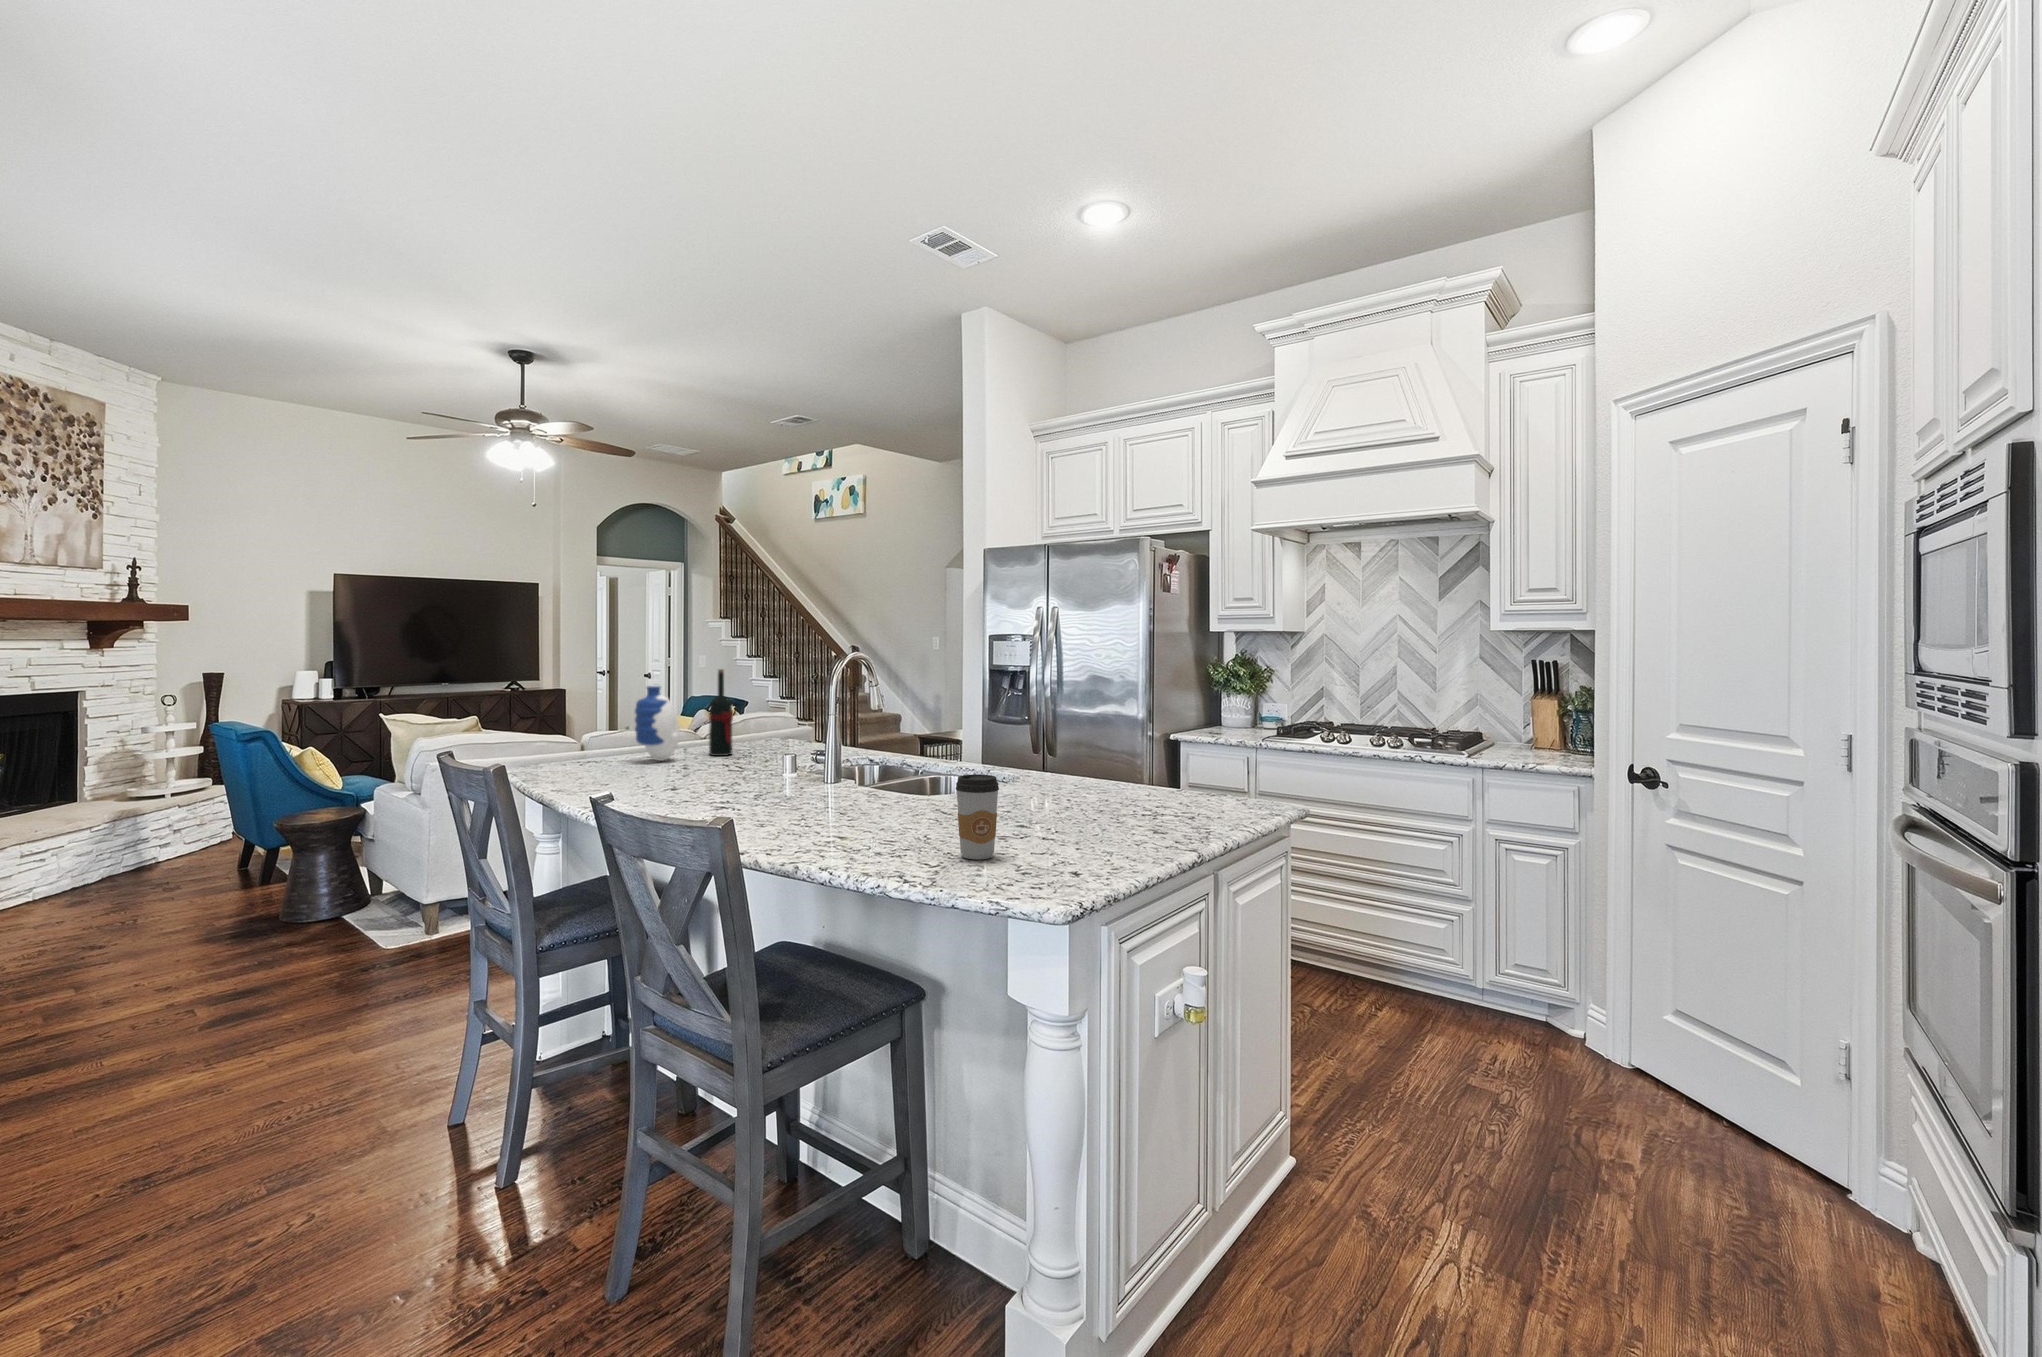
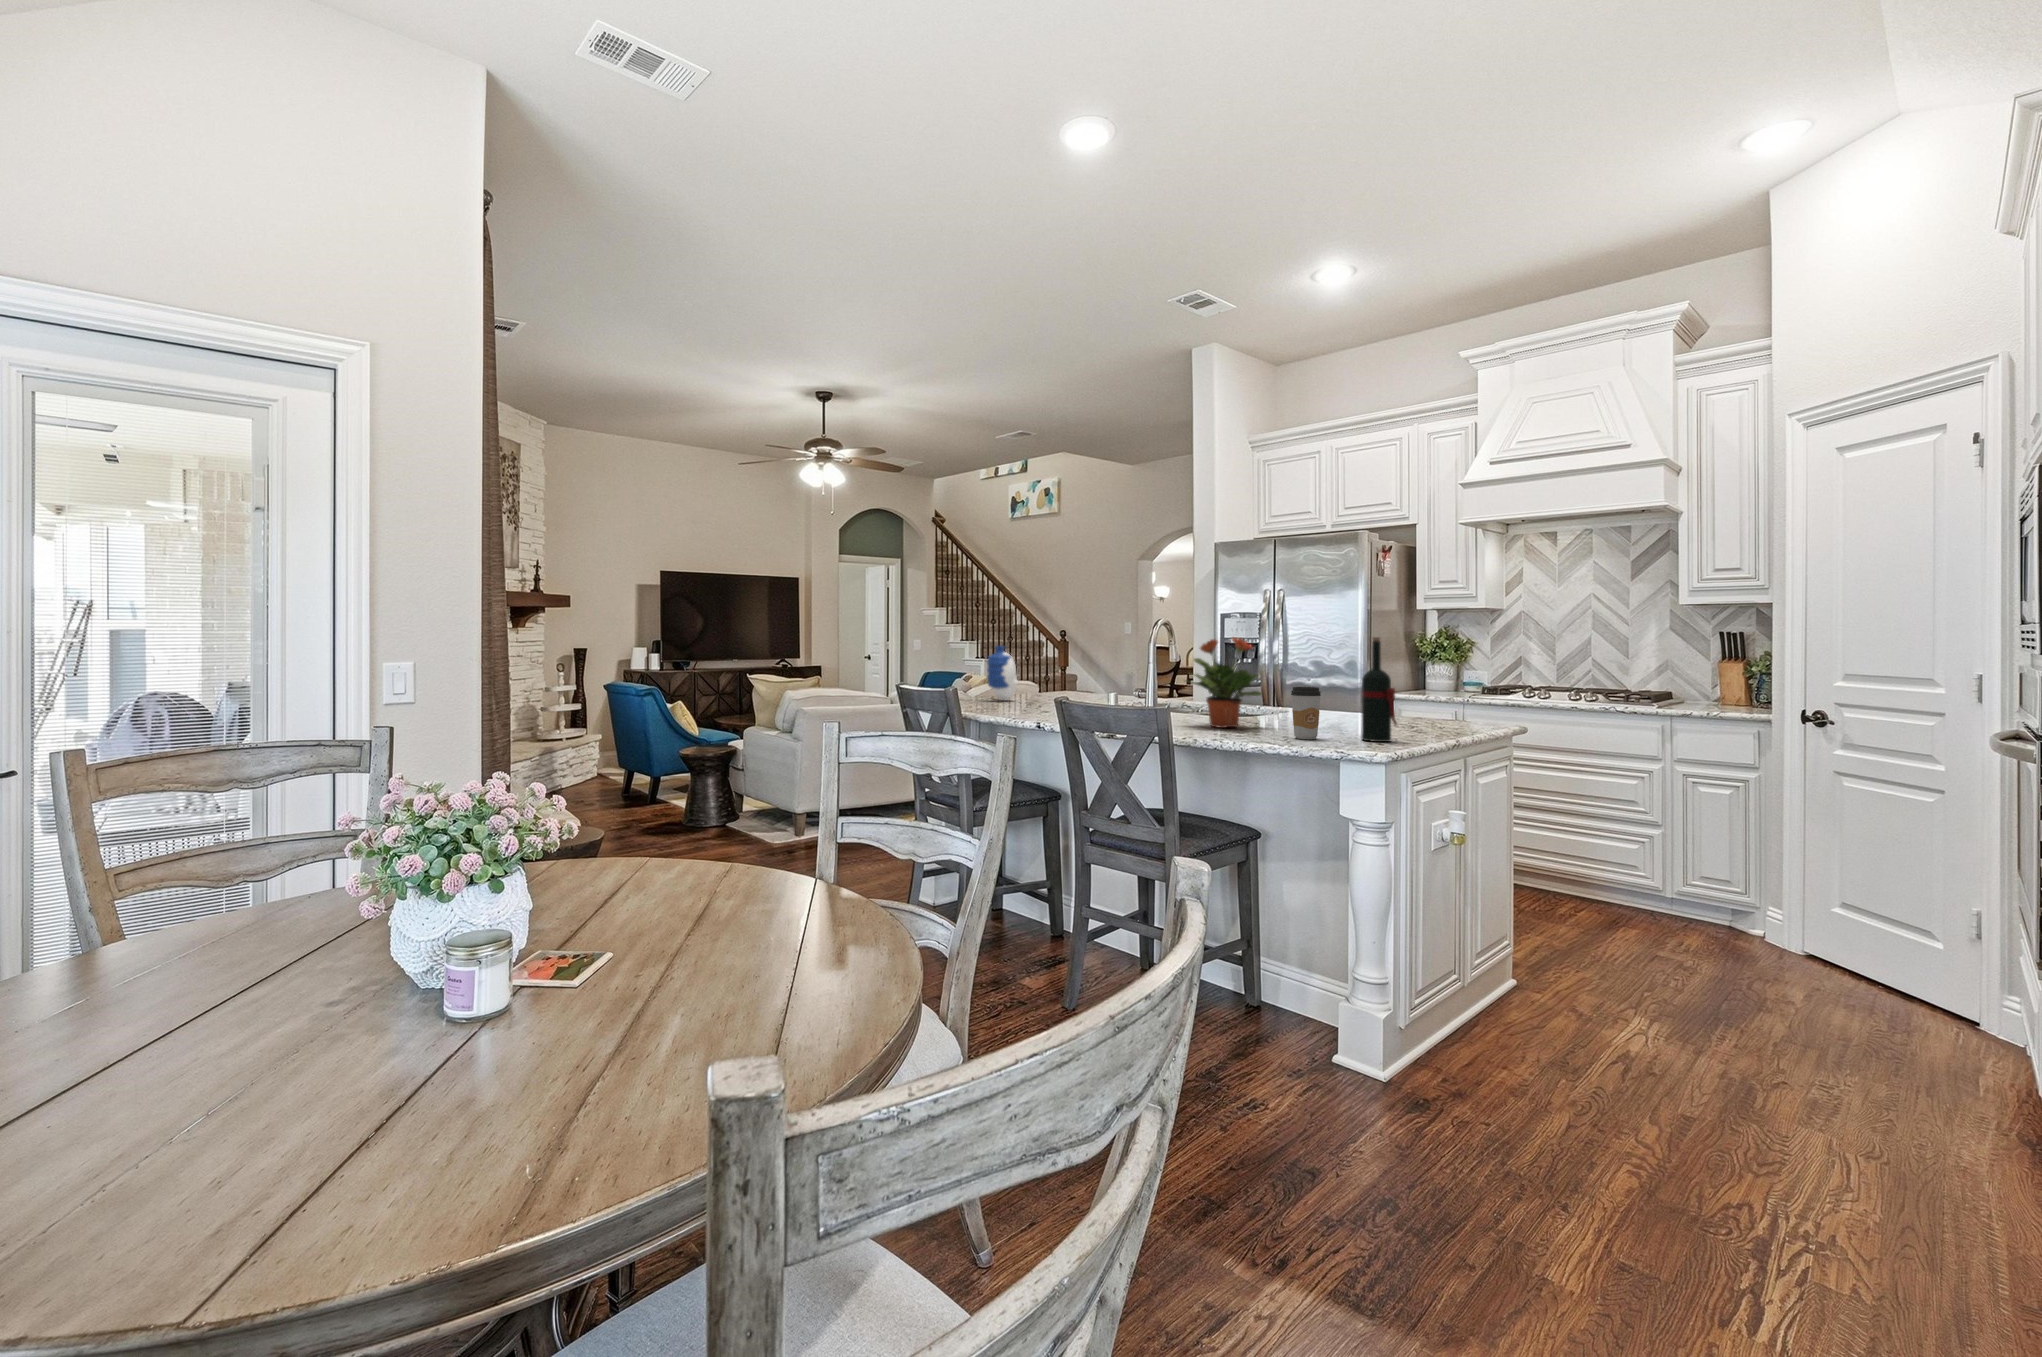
wine bottle: present [709,669,733,756] -> present [1361,637,1397,742]
potted plant: none [828,690,949,828] -> present [1186,637,1262,728]

